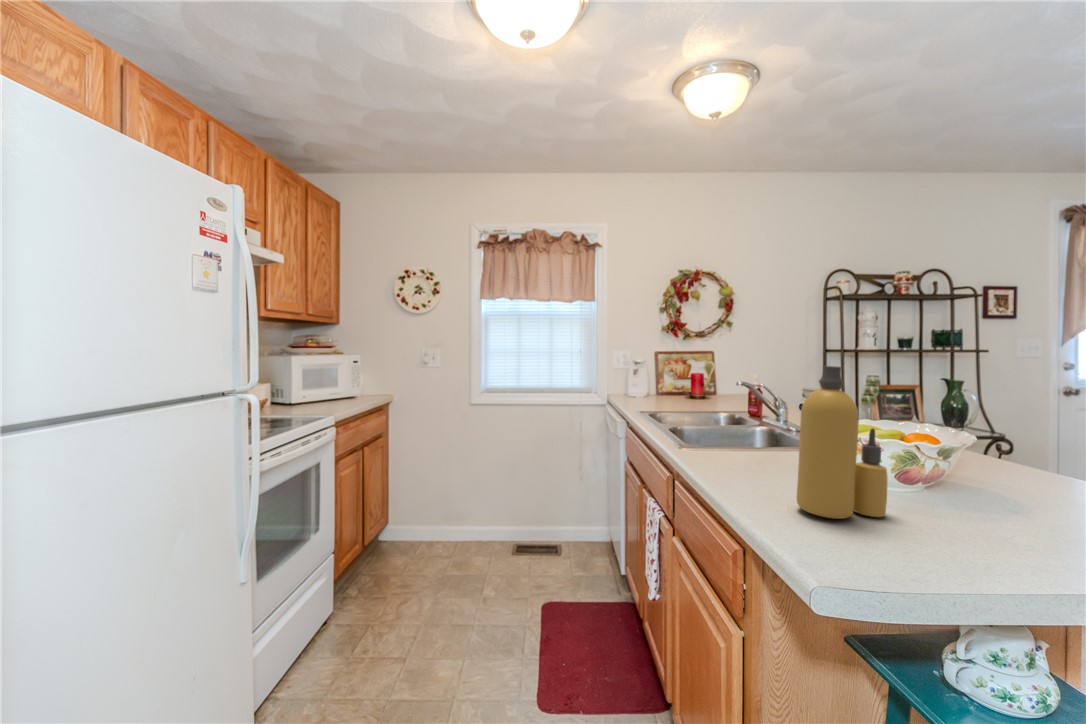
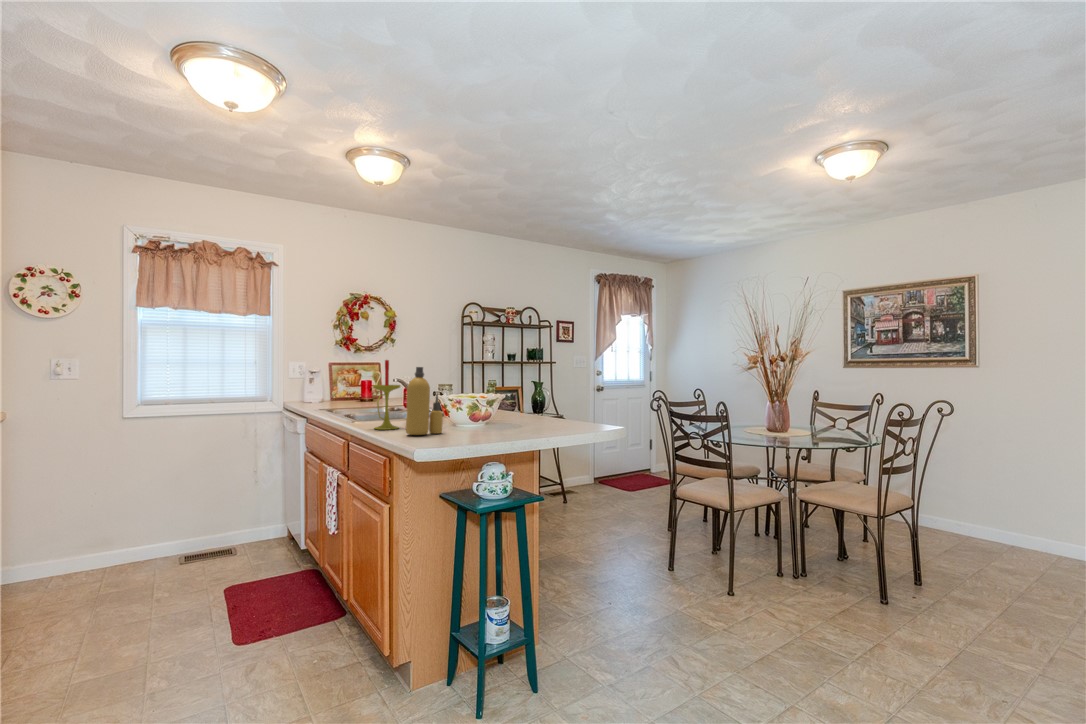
candle: none [718,347,772,477] -> present [373,360,400,430]

